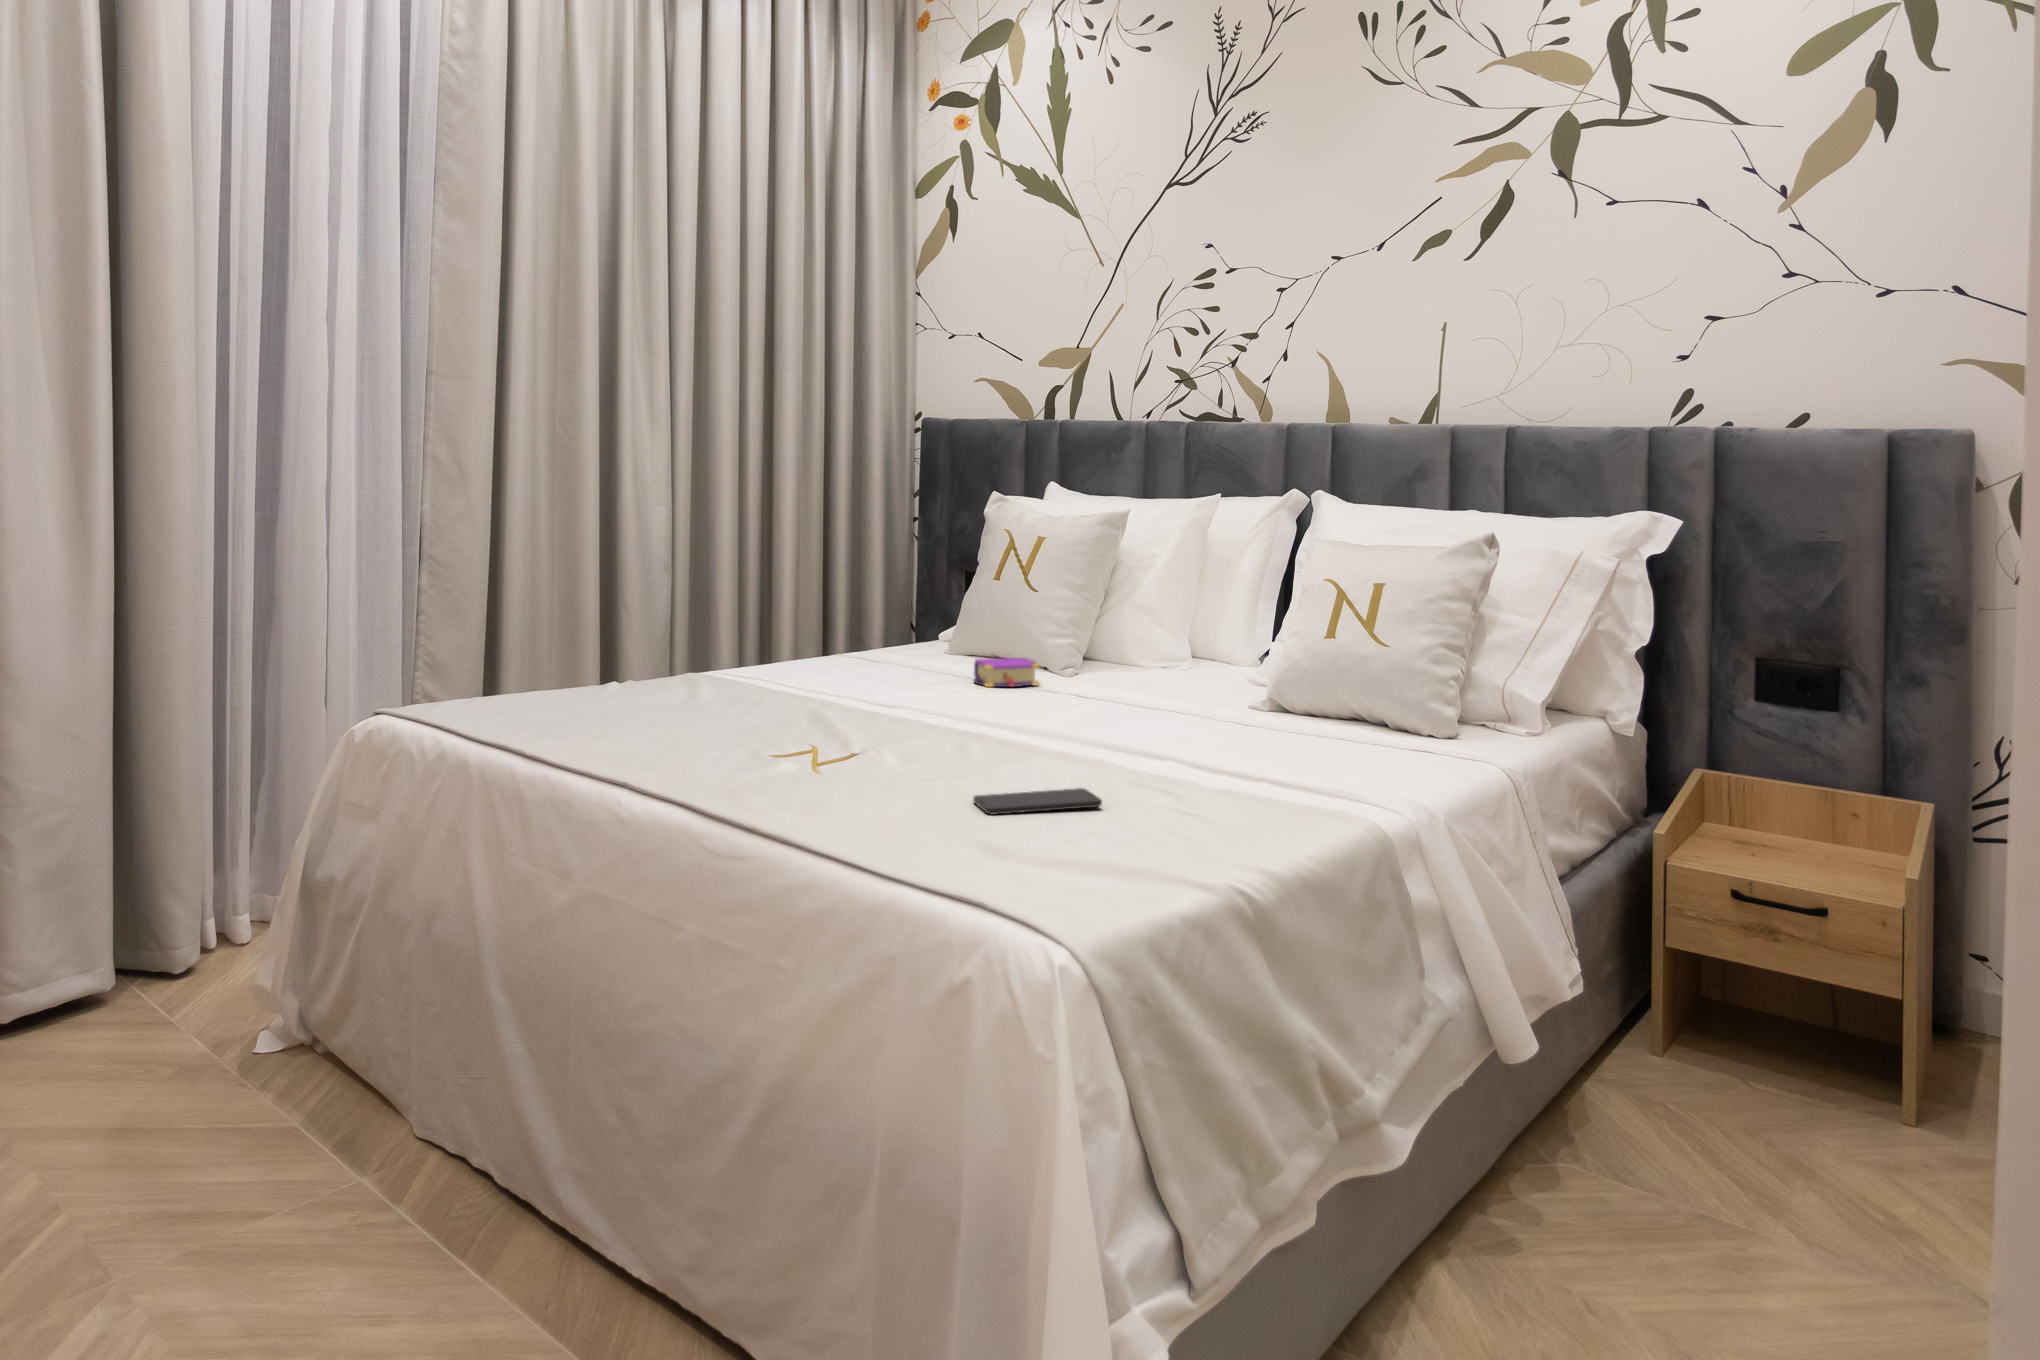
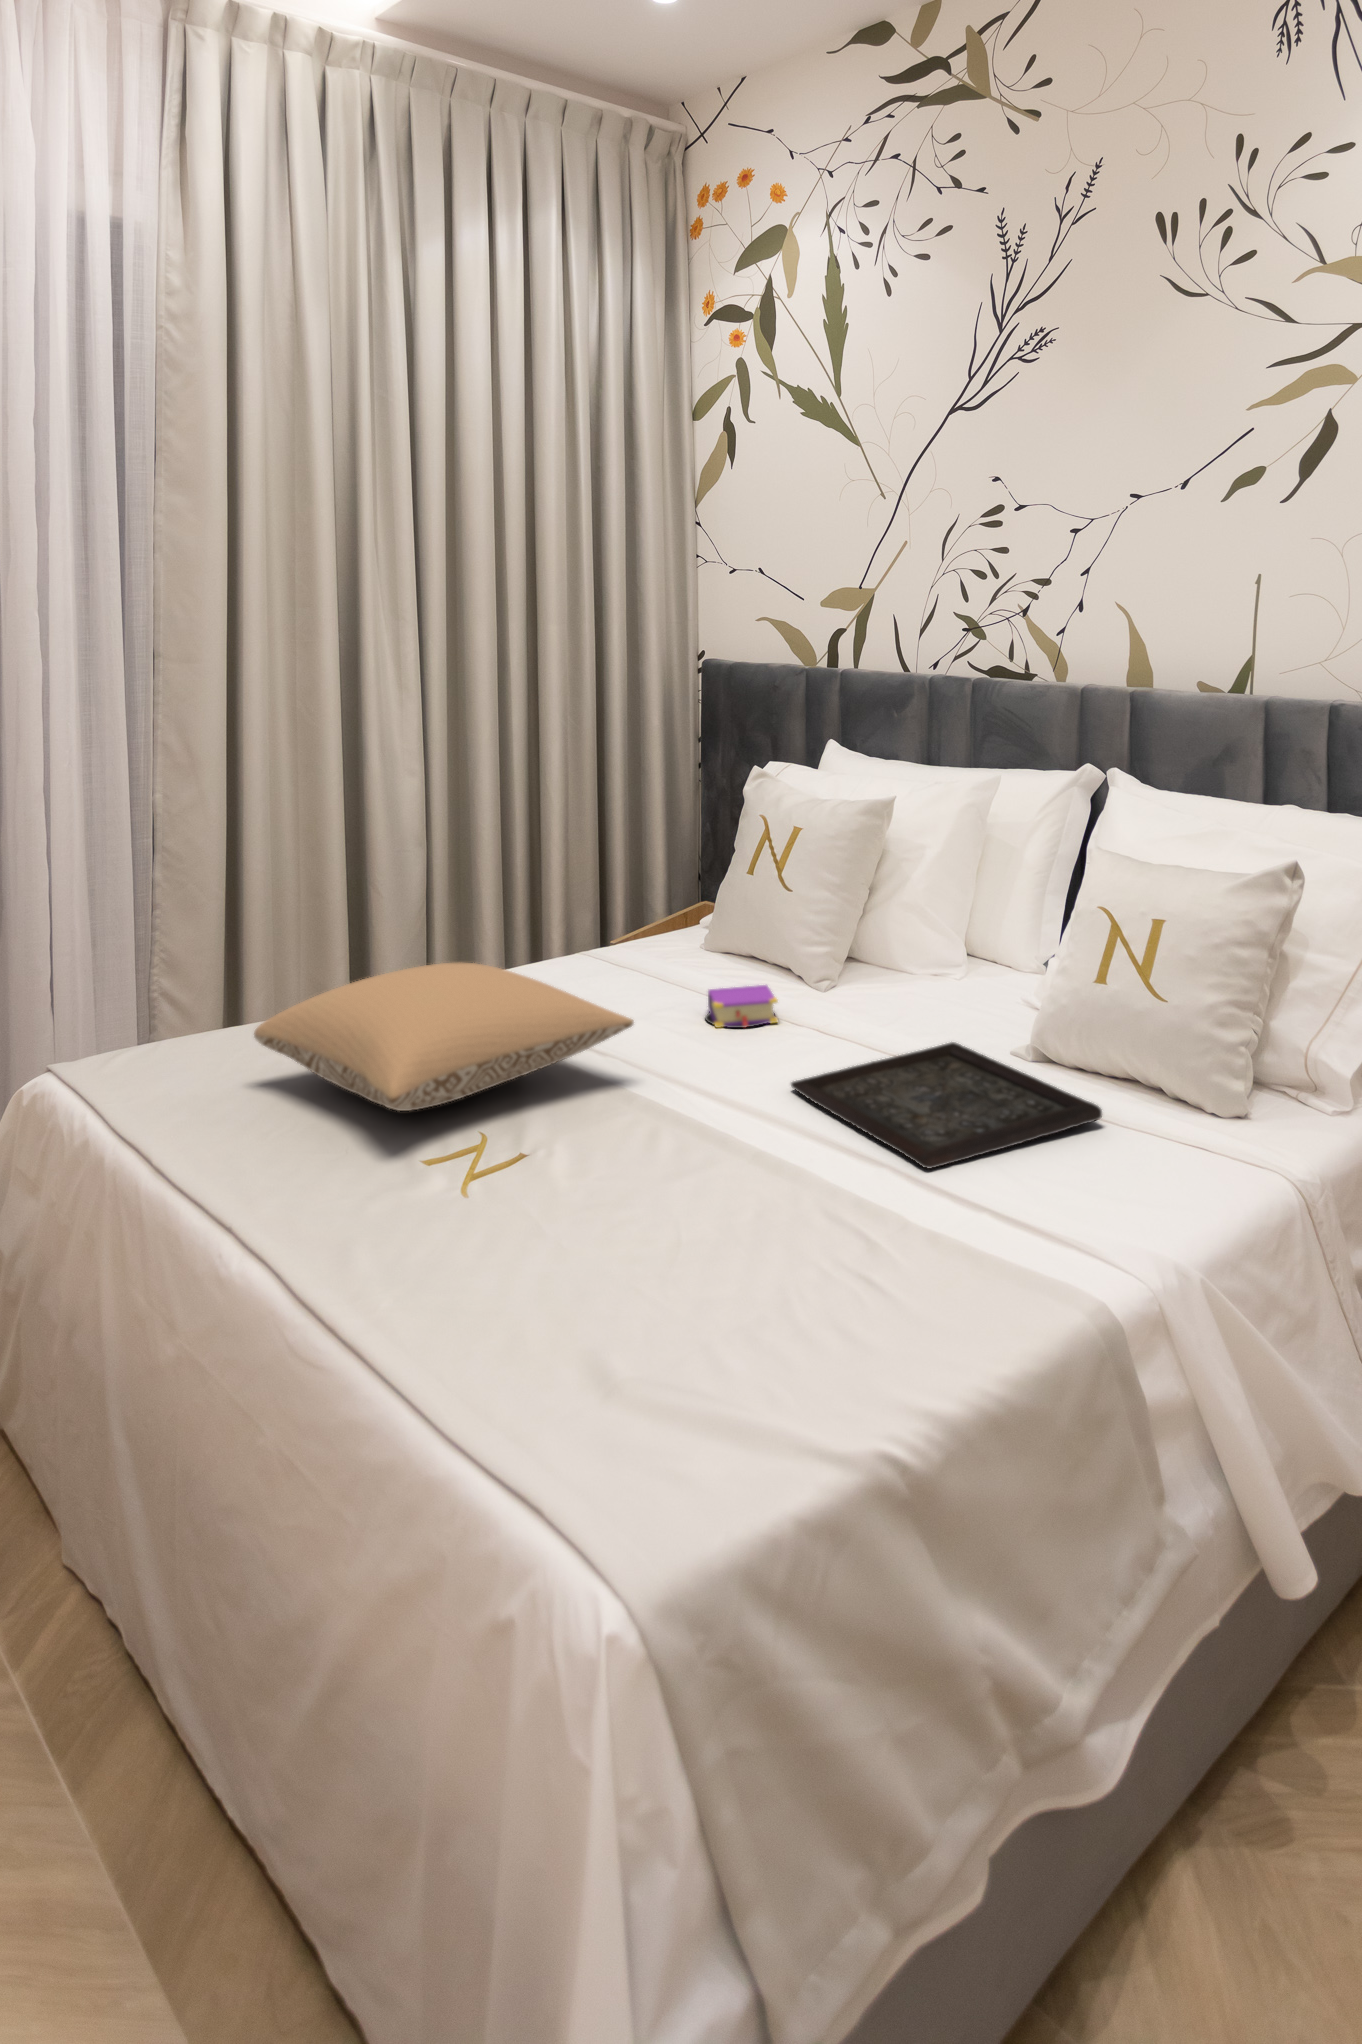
pillow: none [614,611,937,713] -> present [254,962,634,1111]
tray: none [1069,691,1335,751] -> present [791,1042,1102,1168]
smartphone: present [973,788,1102,815] -> none [590,1284,754,1347]

